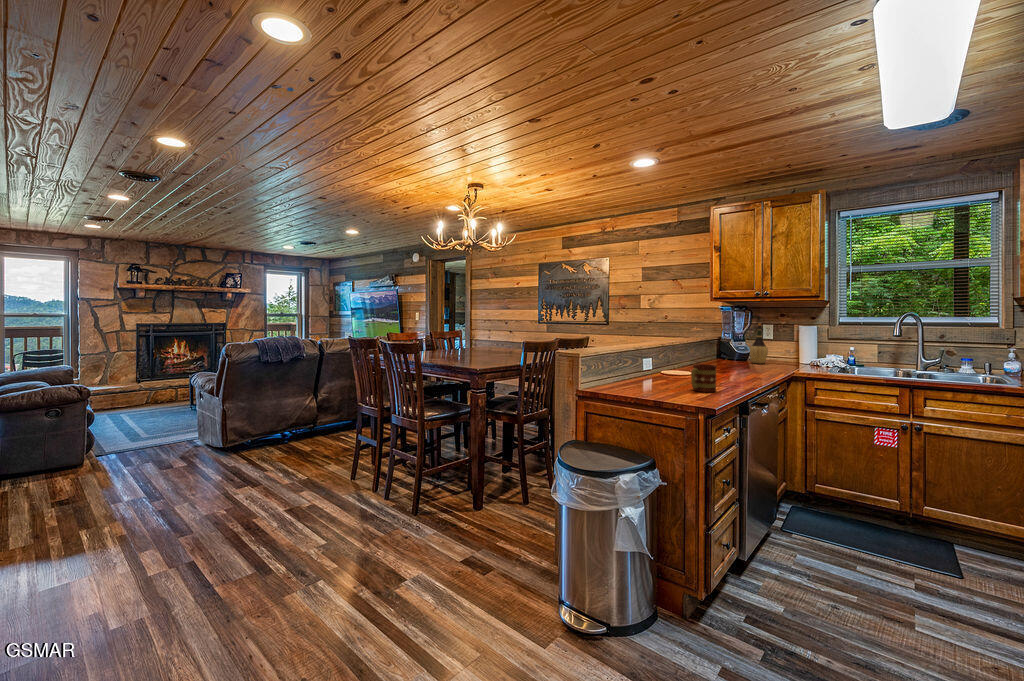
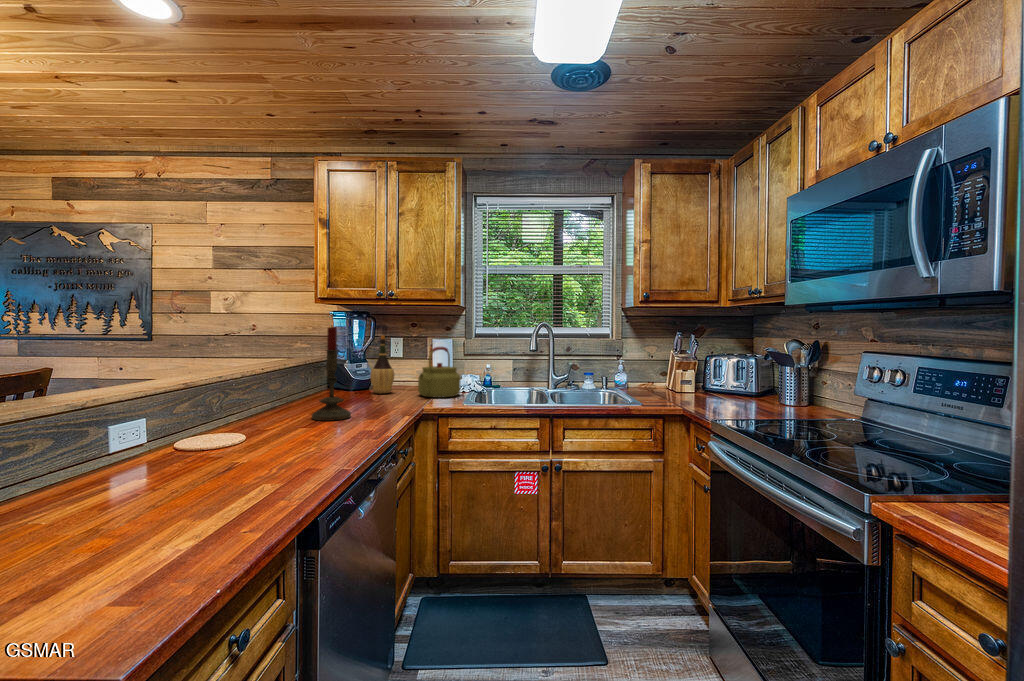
candle: none [718,317,741,373] -> present [312,327,351,421]
kettle: none [787,331,823,368] -> present [418,347,461,398]
mug: present [691,364,717,392] -> none [178,436,262,516]

